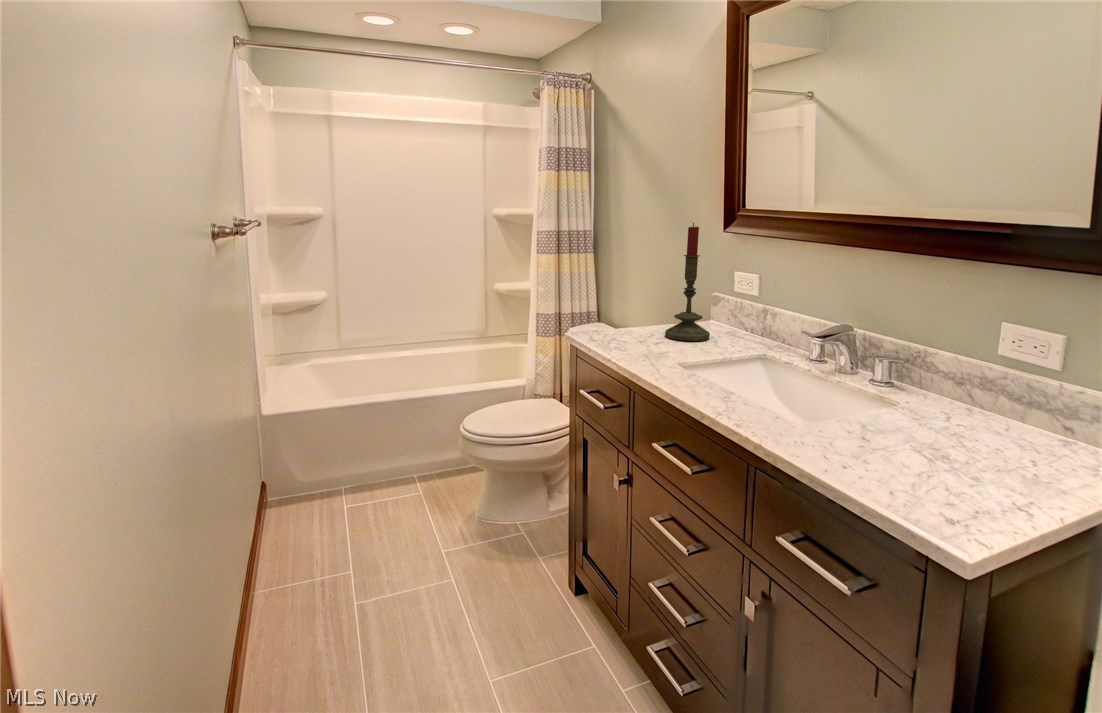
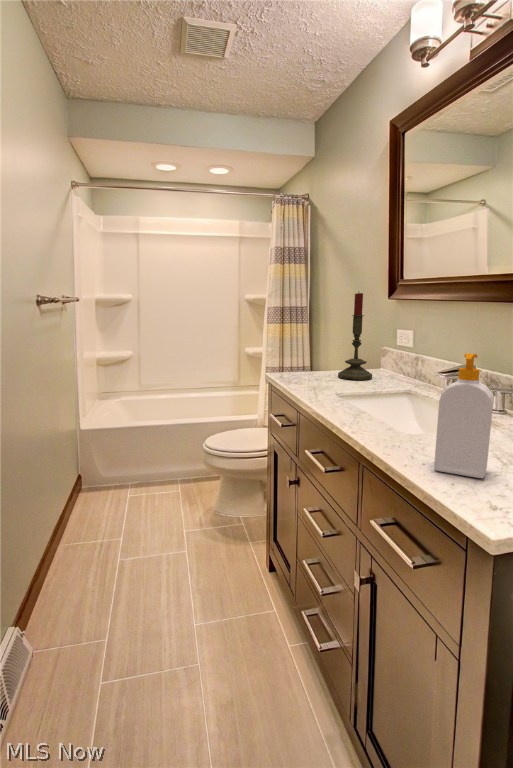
soap bottle: none [861,336,938,483] -> present [434,353,493,478]

